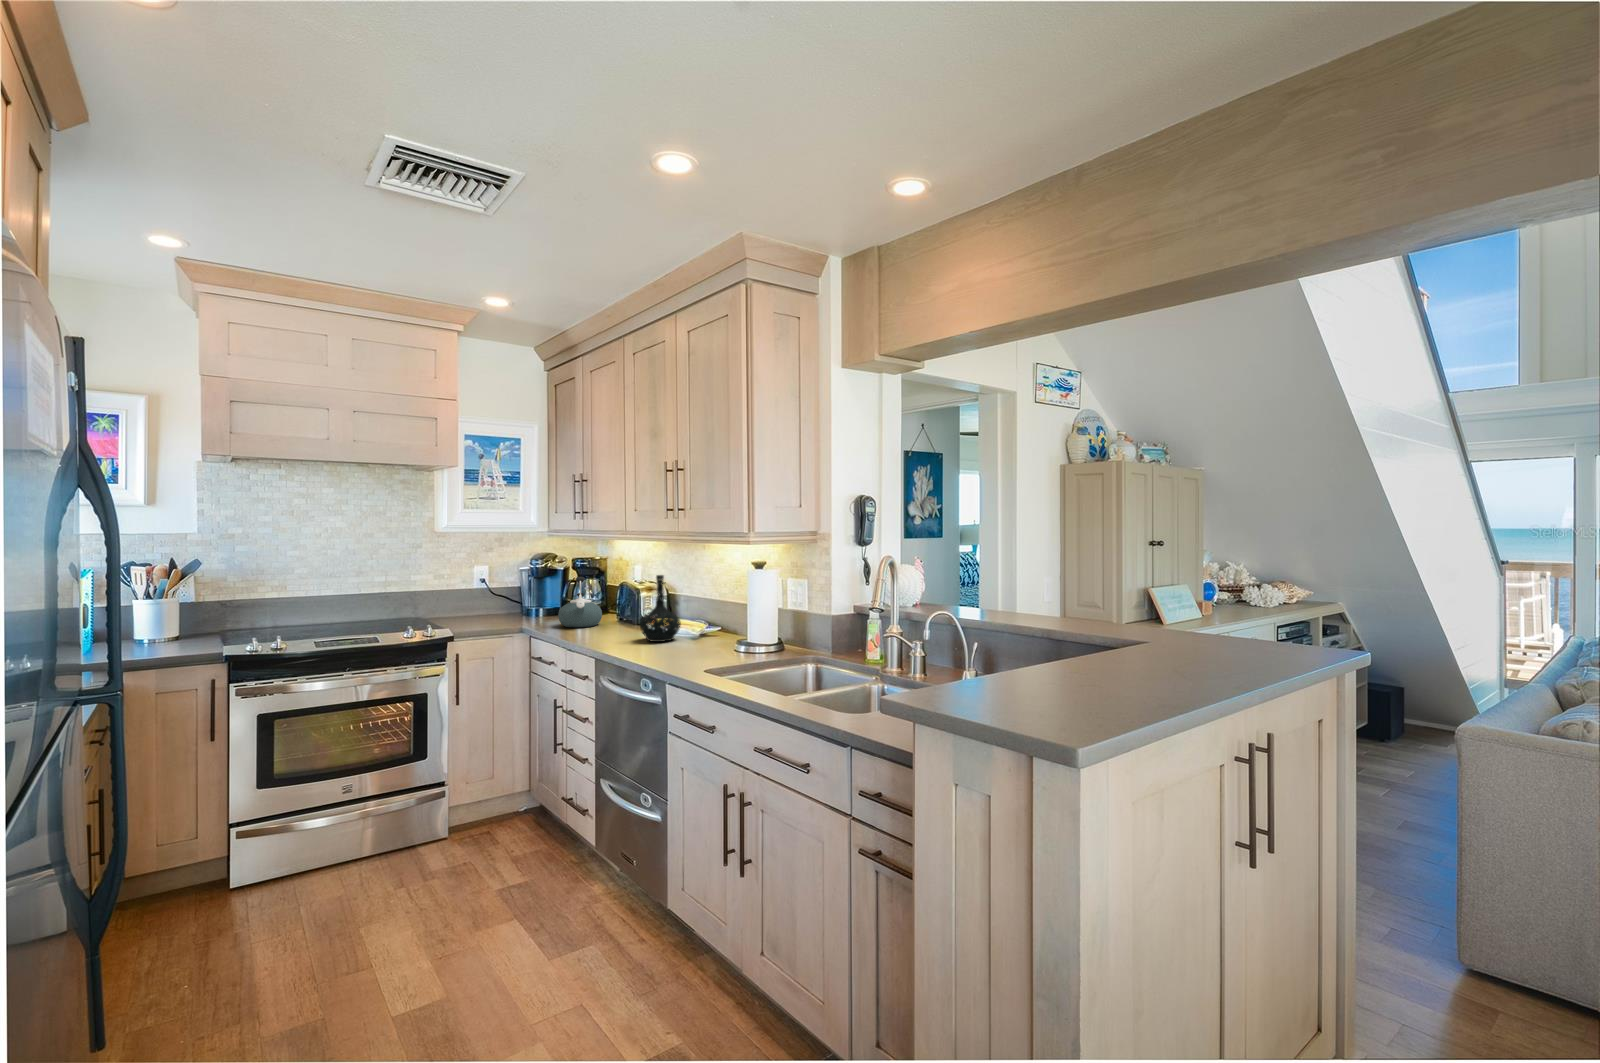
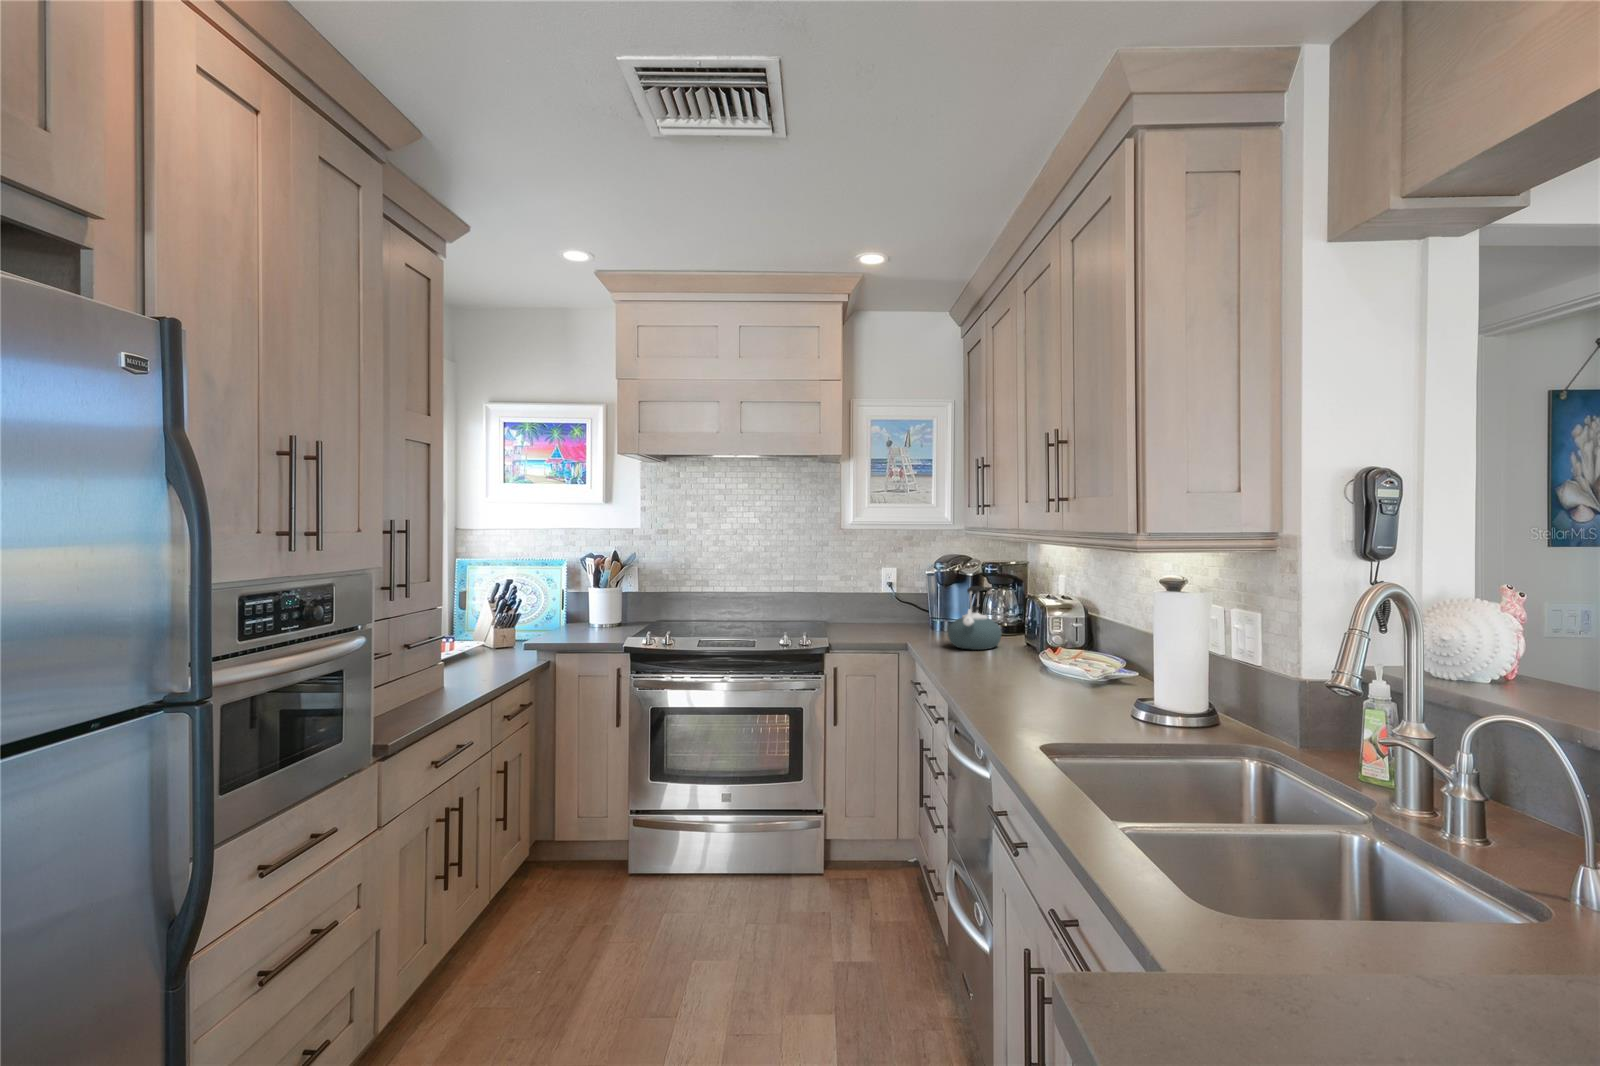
bottle: present [640,575,681,642] -> none [1015,591,1074,684]

